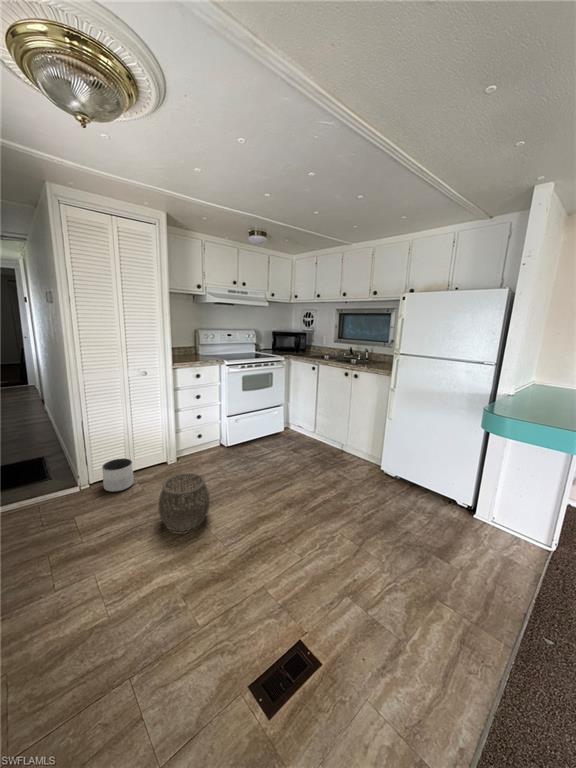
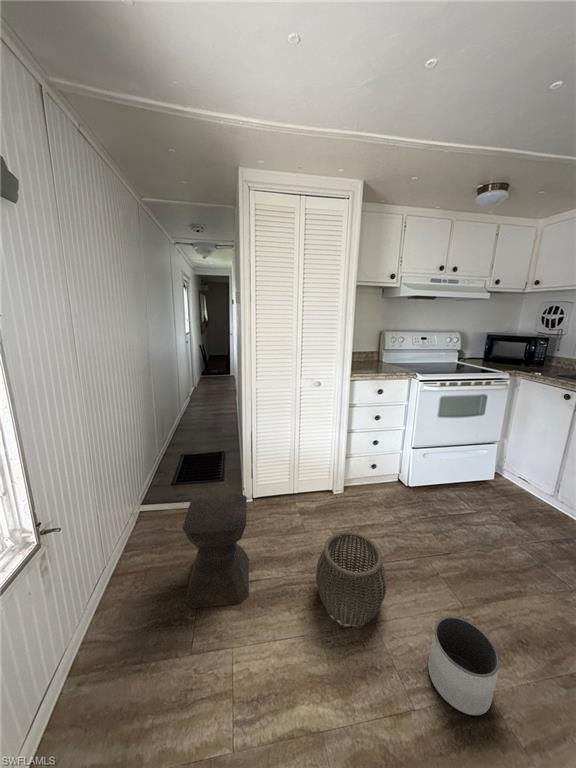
planter: present [102,458,134,492] -> present [428,616,500,715]
stool: none [27,467,101,569] -> present [182,493,249,608]

